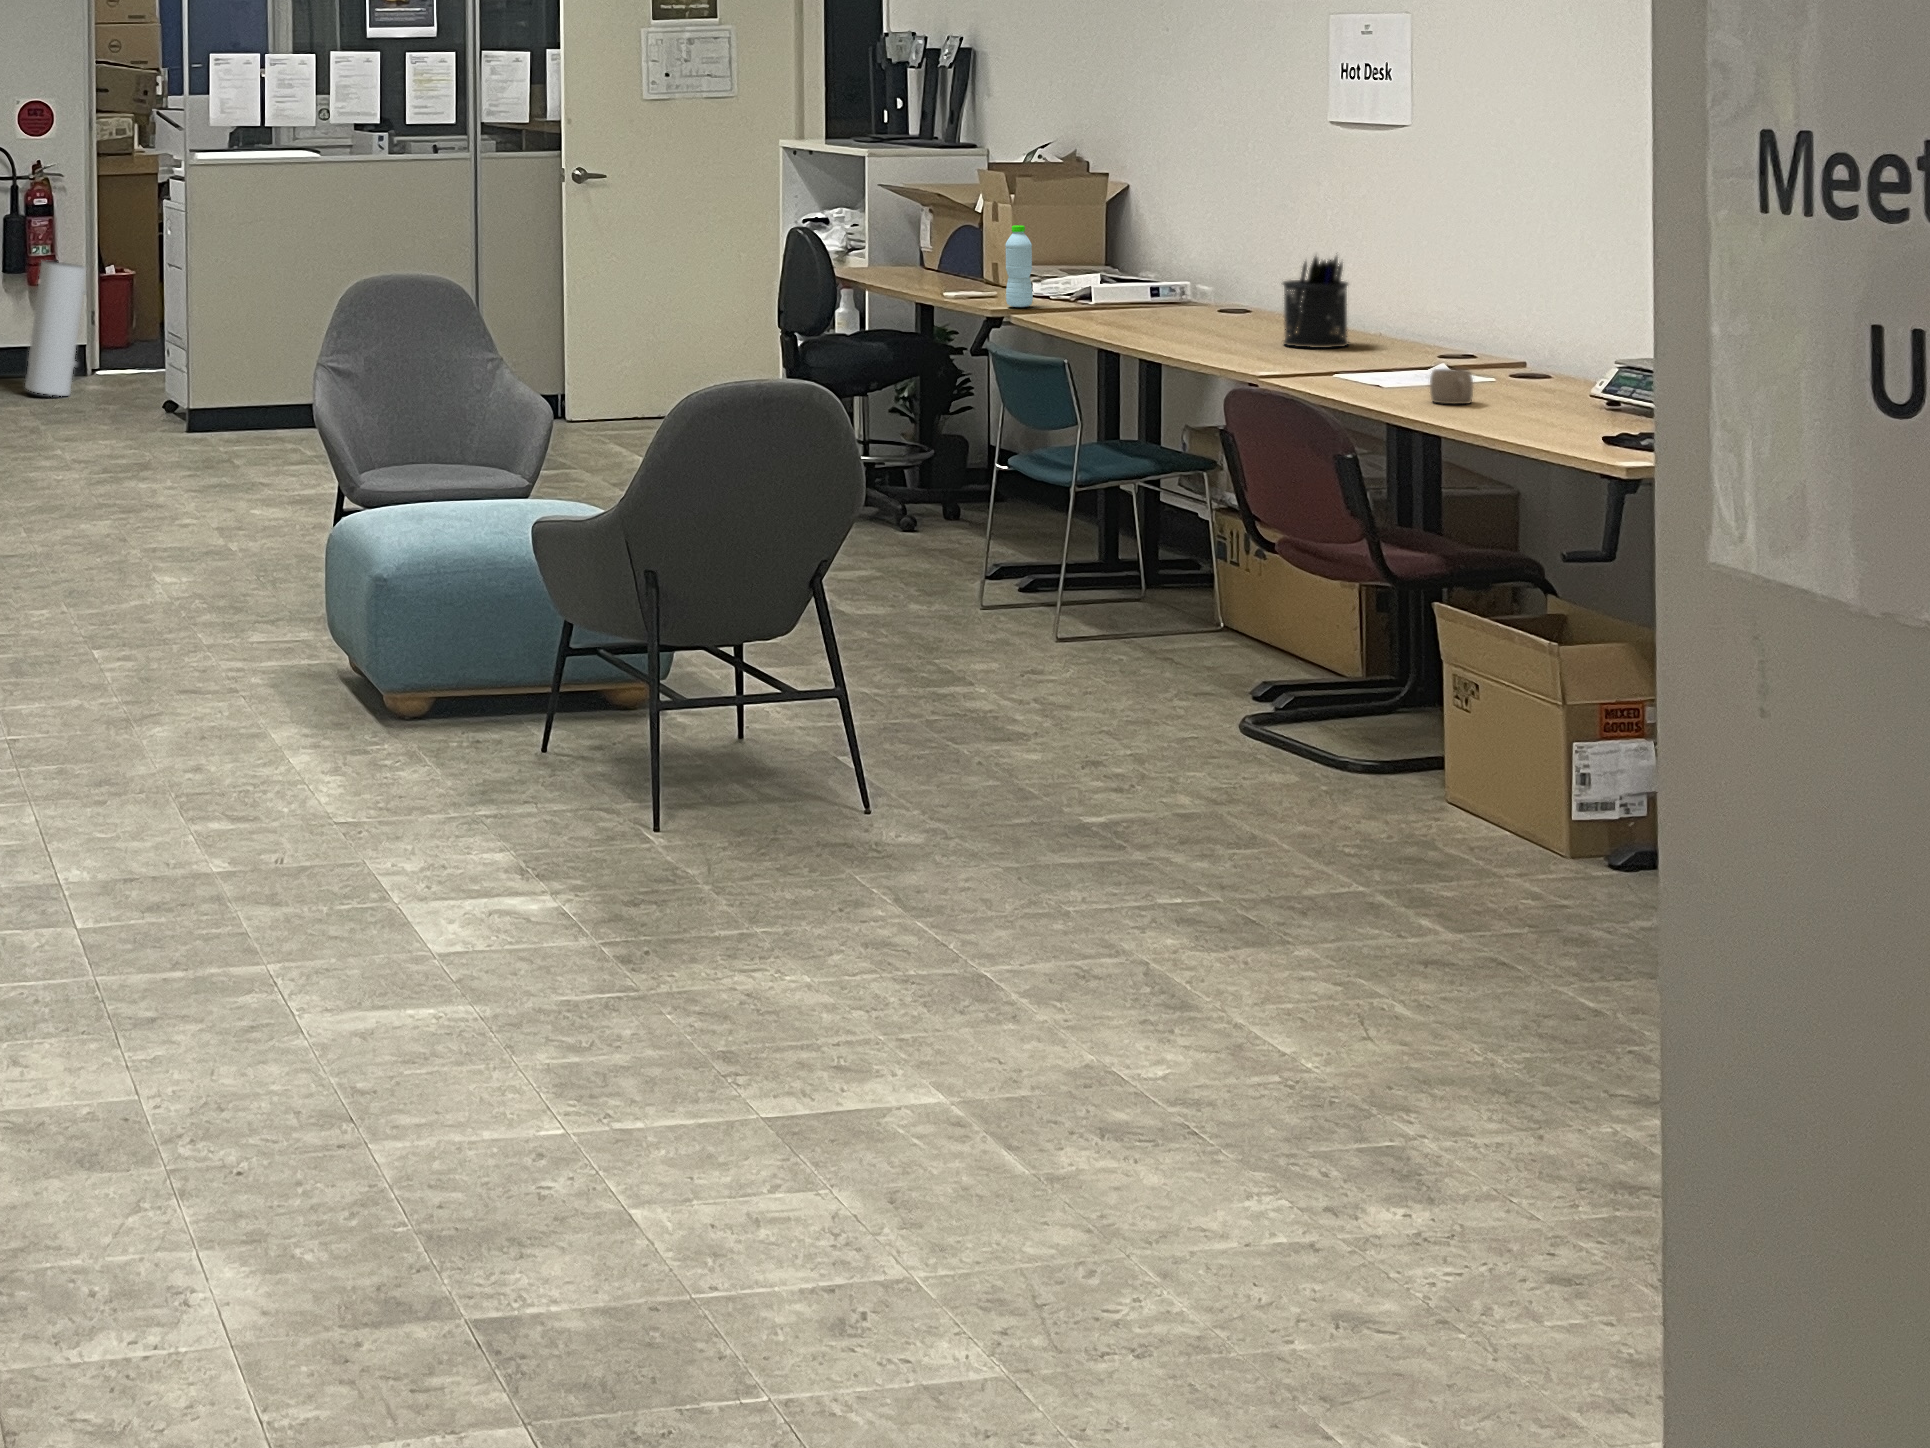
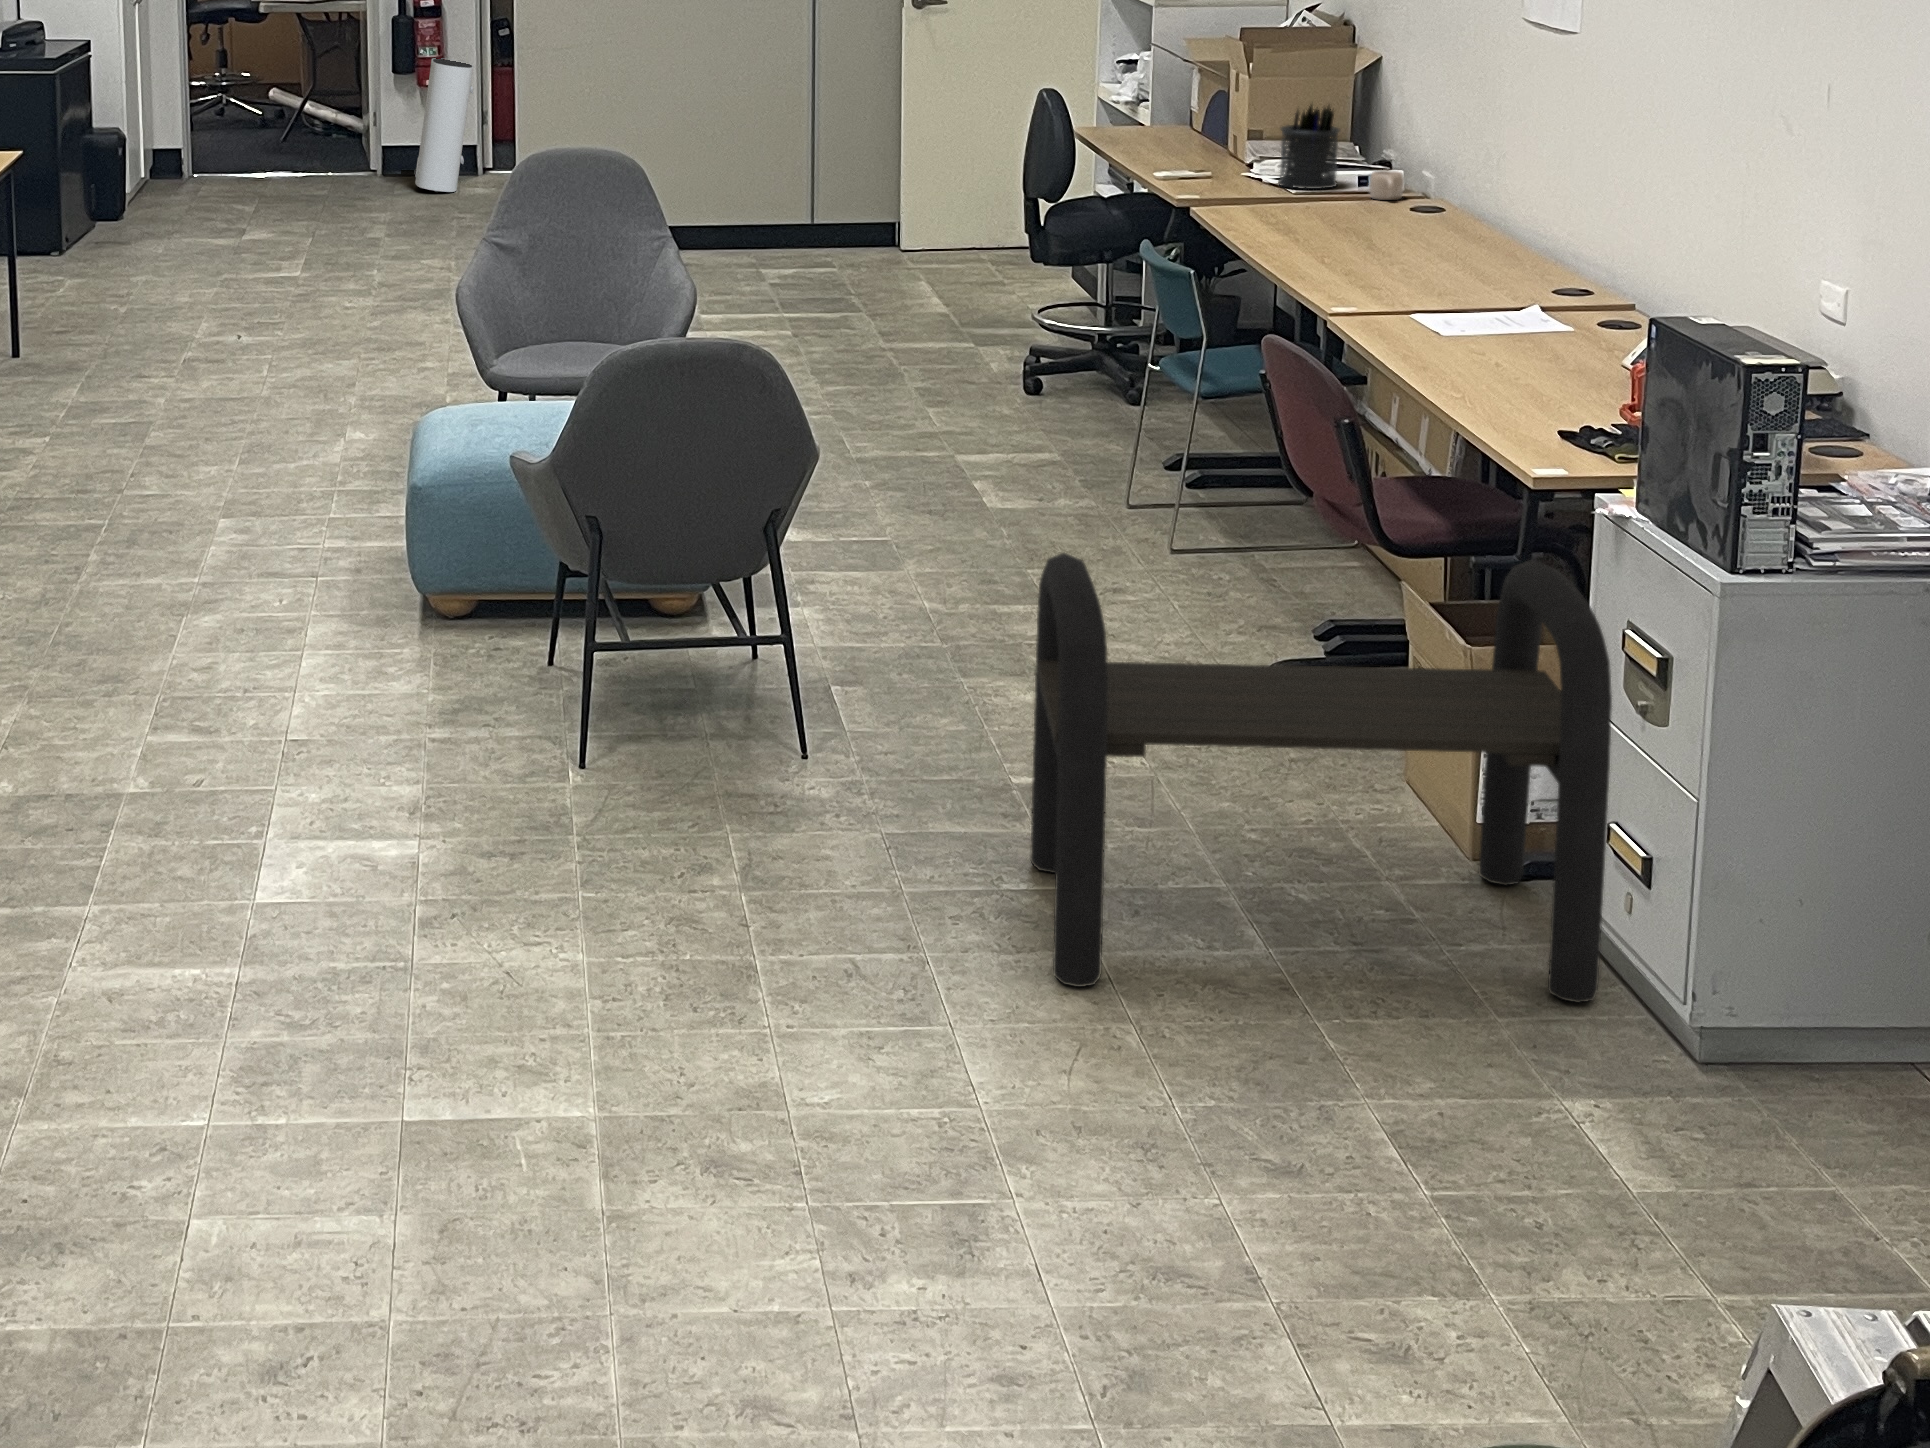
water bottle: present [1005,225,1033,307] -> none [1220,101,1249,186]
pen holder: present [1283,256,1348,348] -> present [1278,105,1340,189]
mug: present [1430,369,1473,404] -> present [1369,170,1404,200]
bench: none [1187,545,1796,974] -> present [1030,553,1612,1002]

